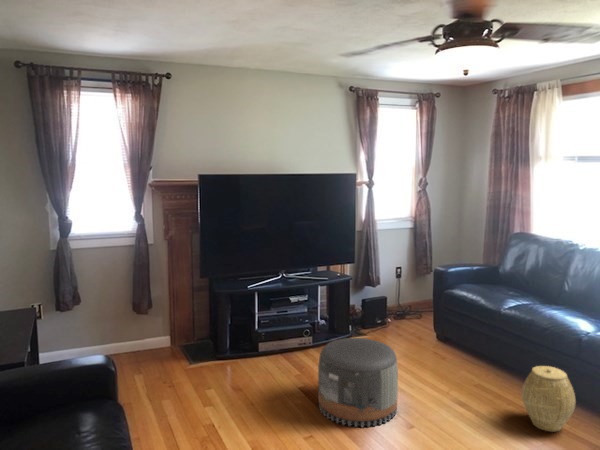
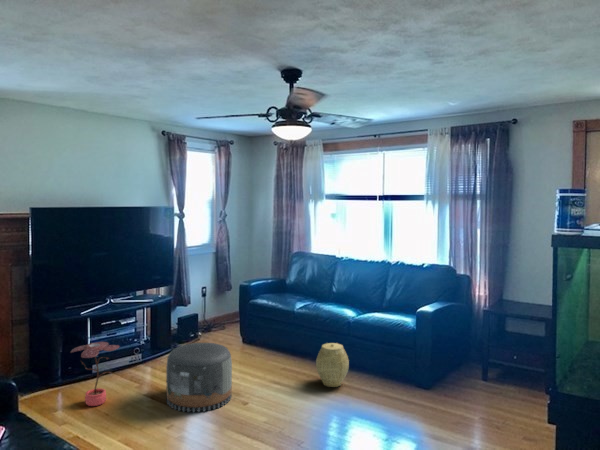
potted plant: none [223,321,272,391] -> present [71,342,119,406]

